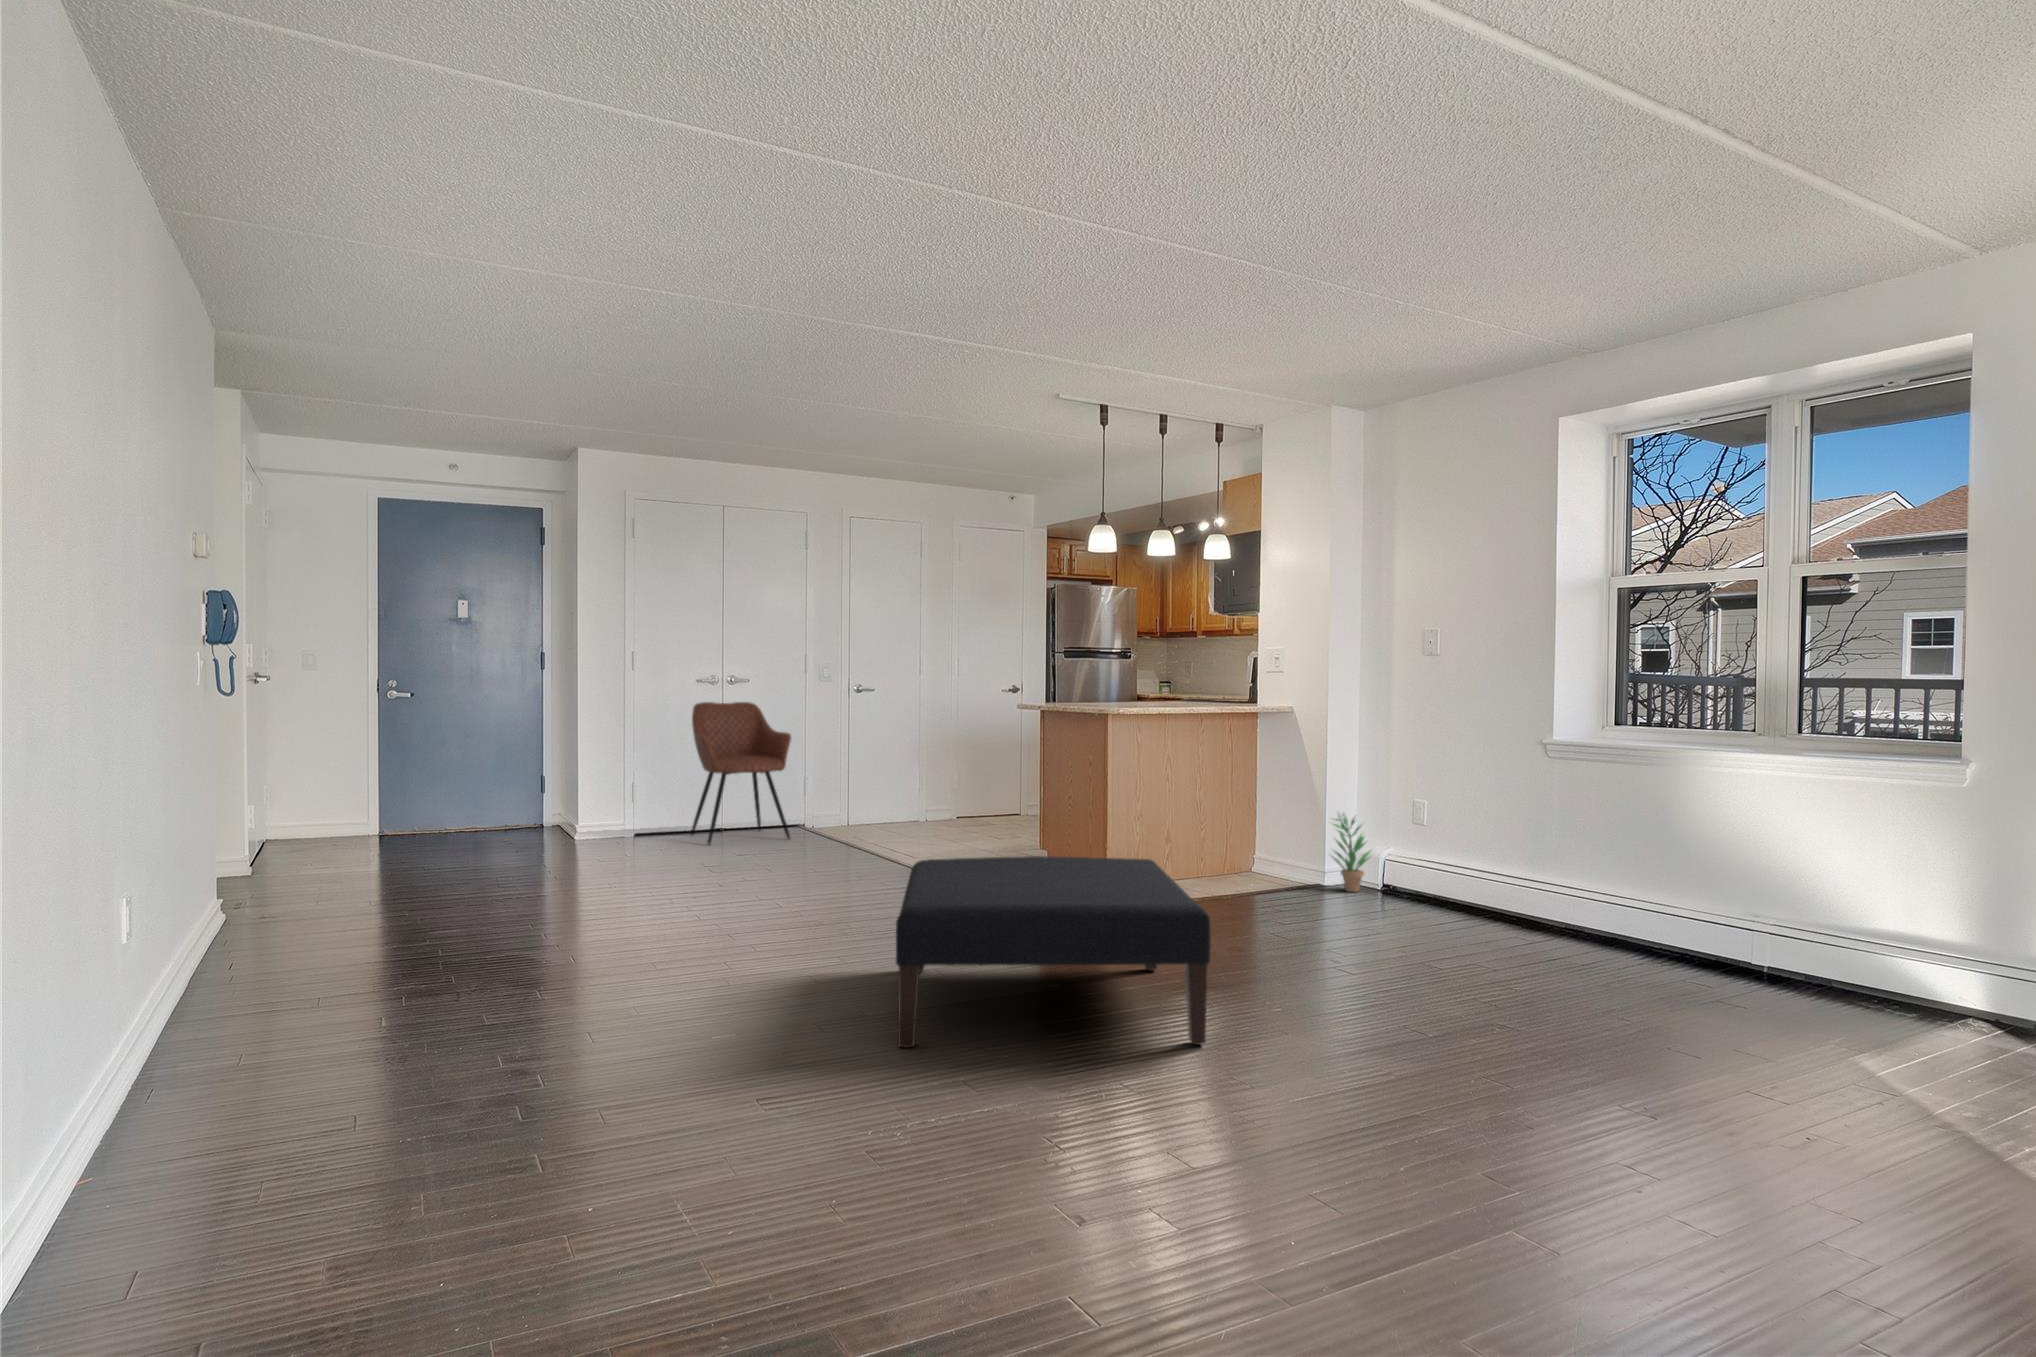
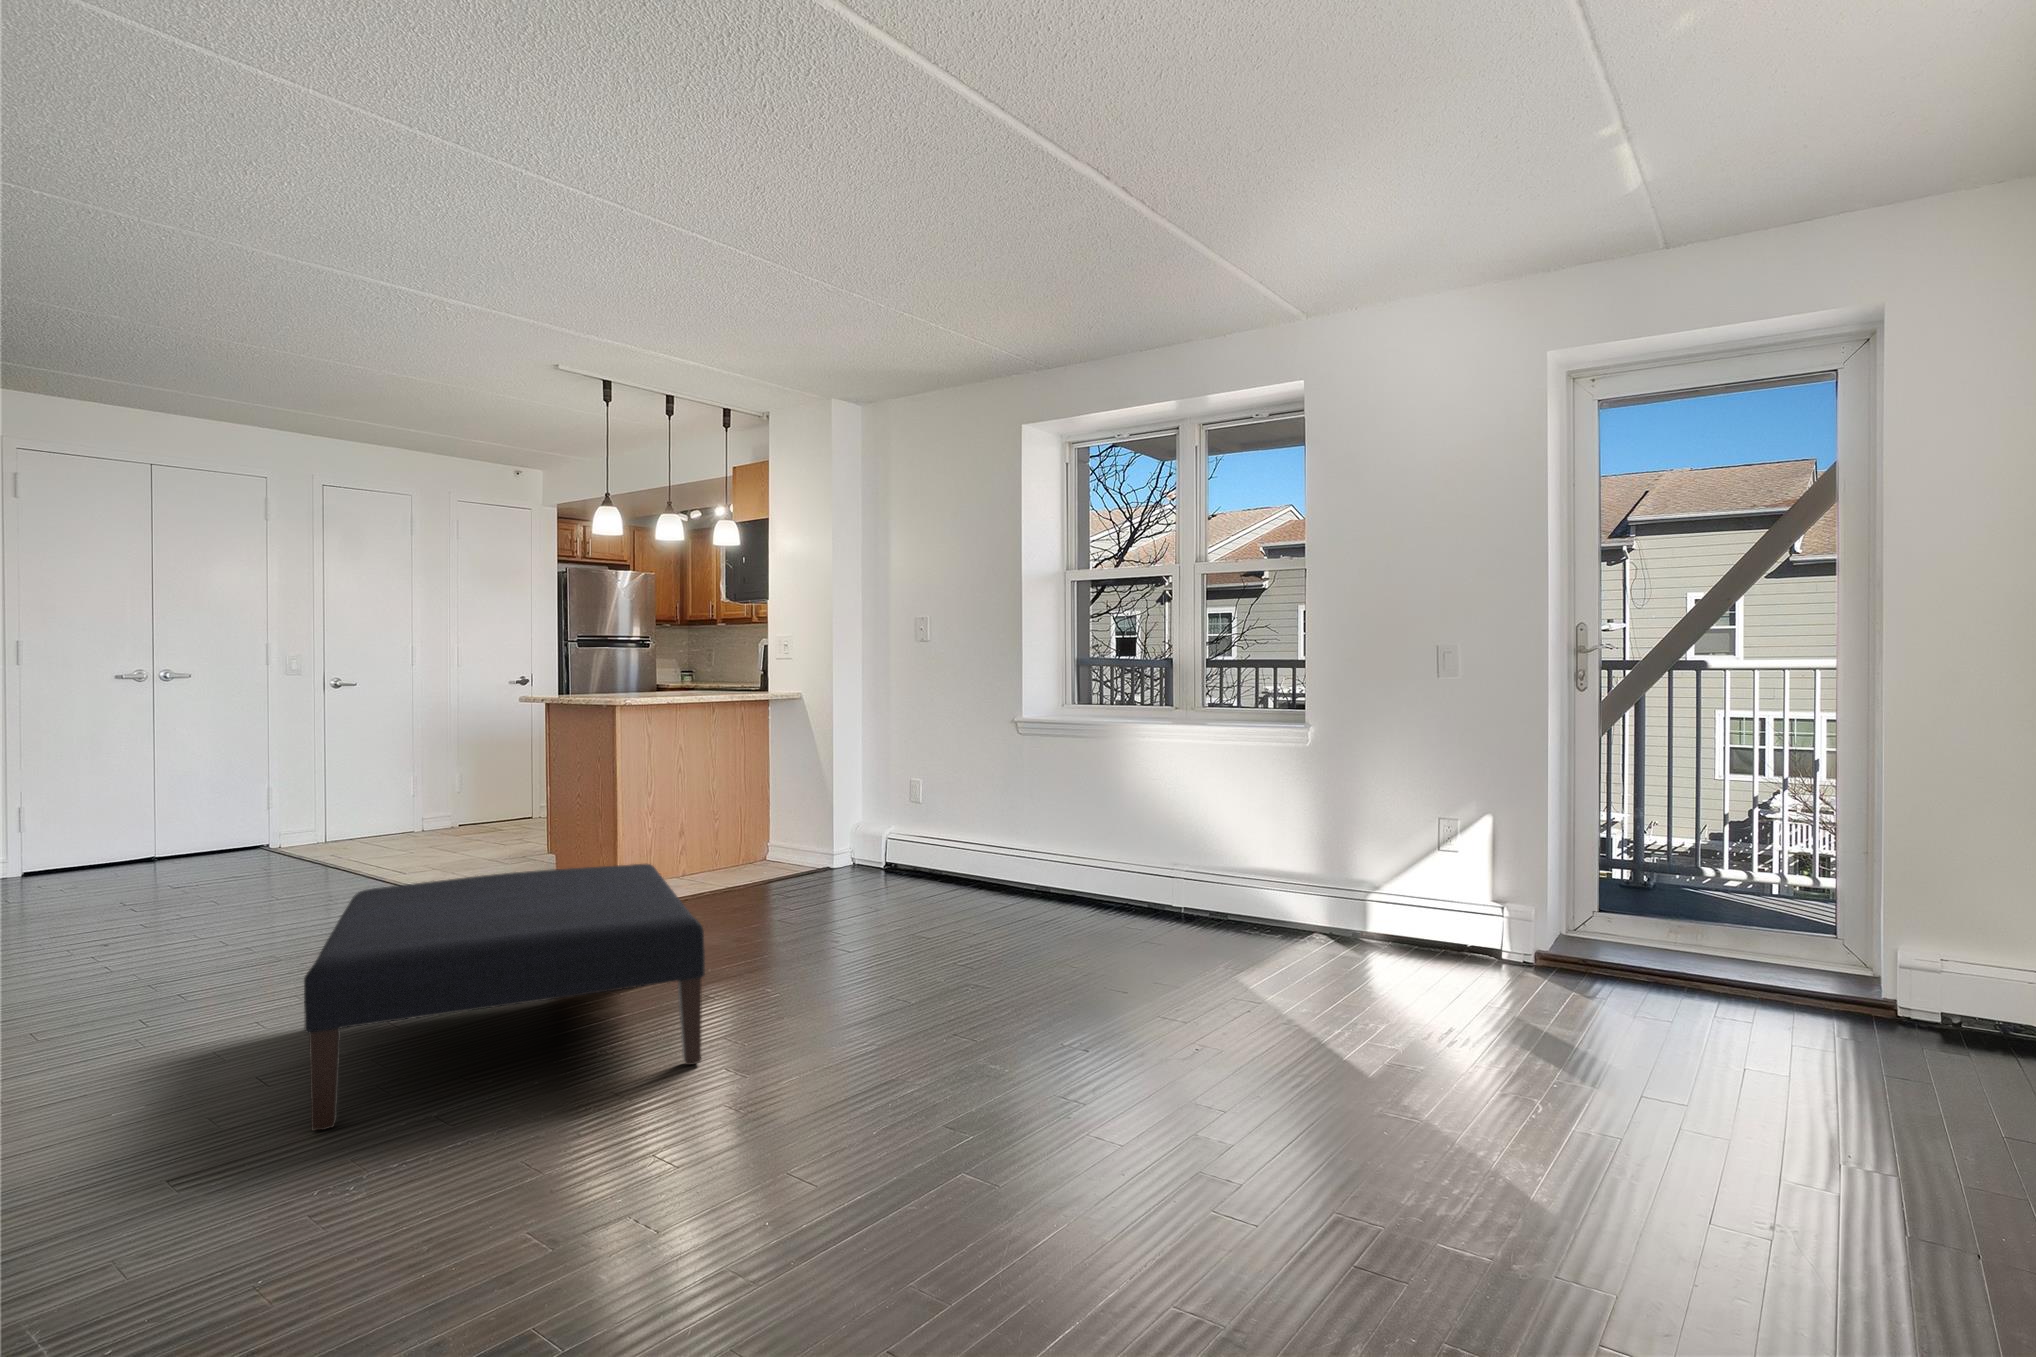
armchair: present [691,702,791,845] -> none [75,704,226,881]
potted plant: present [1330,815,1371,892] -> none [840,791,885,868]

